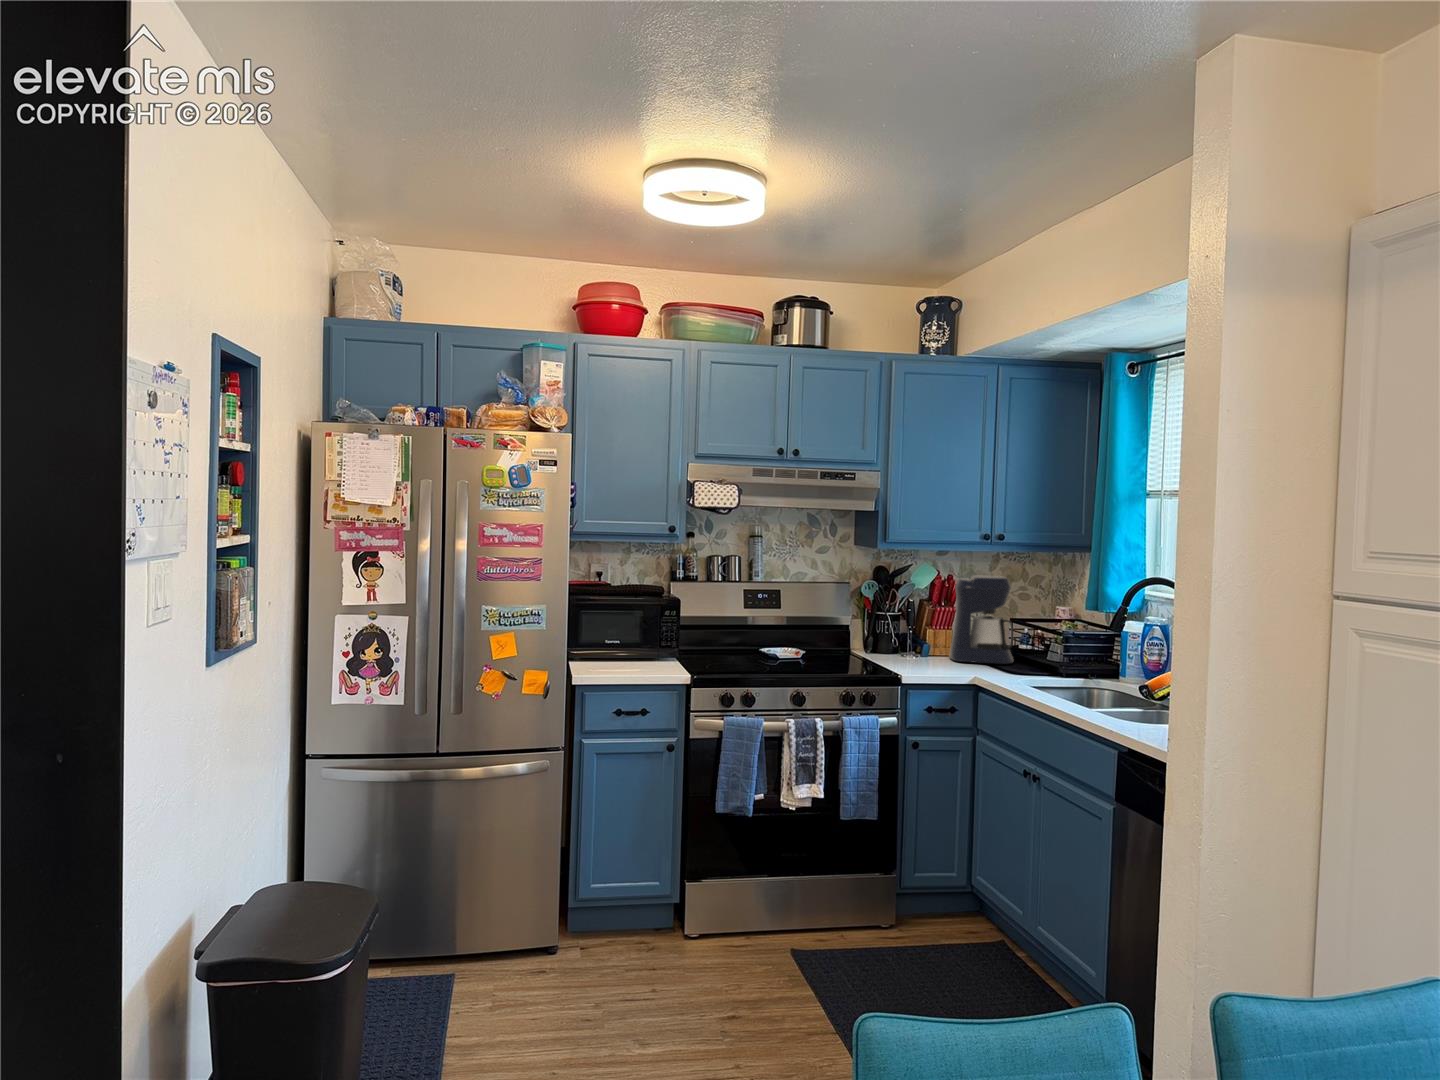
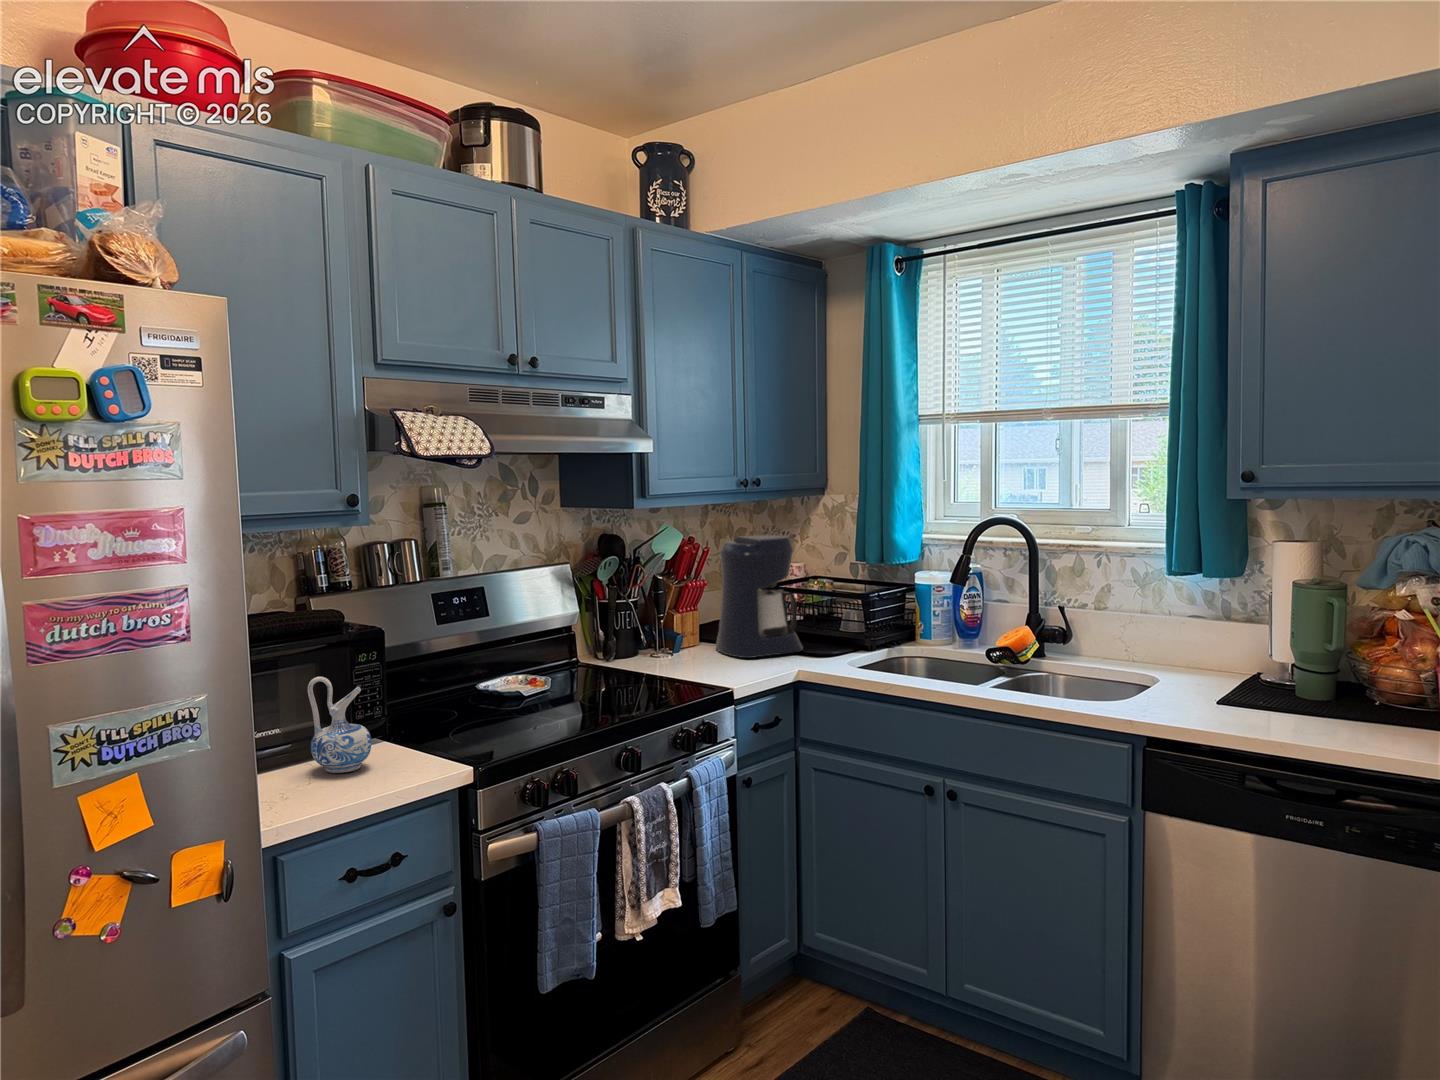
ceramic pitcher: none [623,617,653,668] -> present [308,677,371,773]

